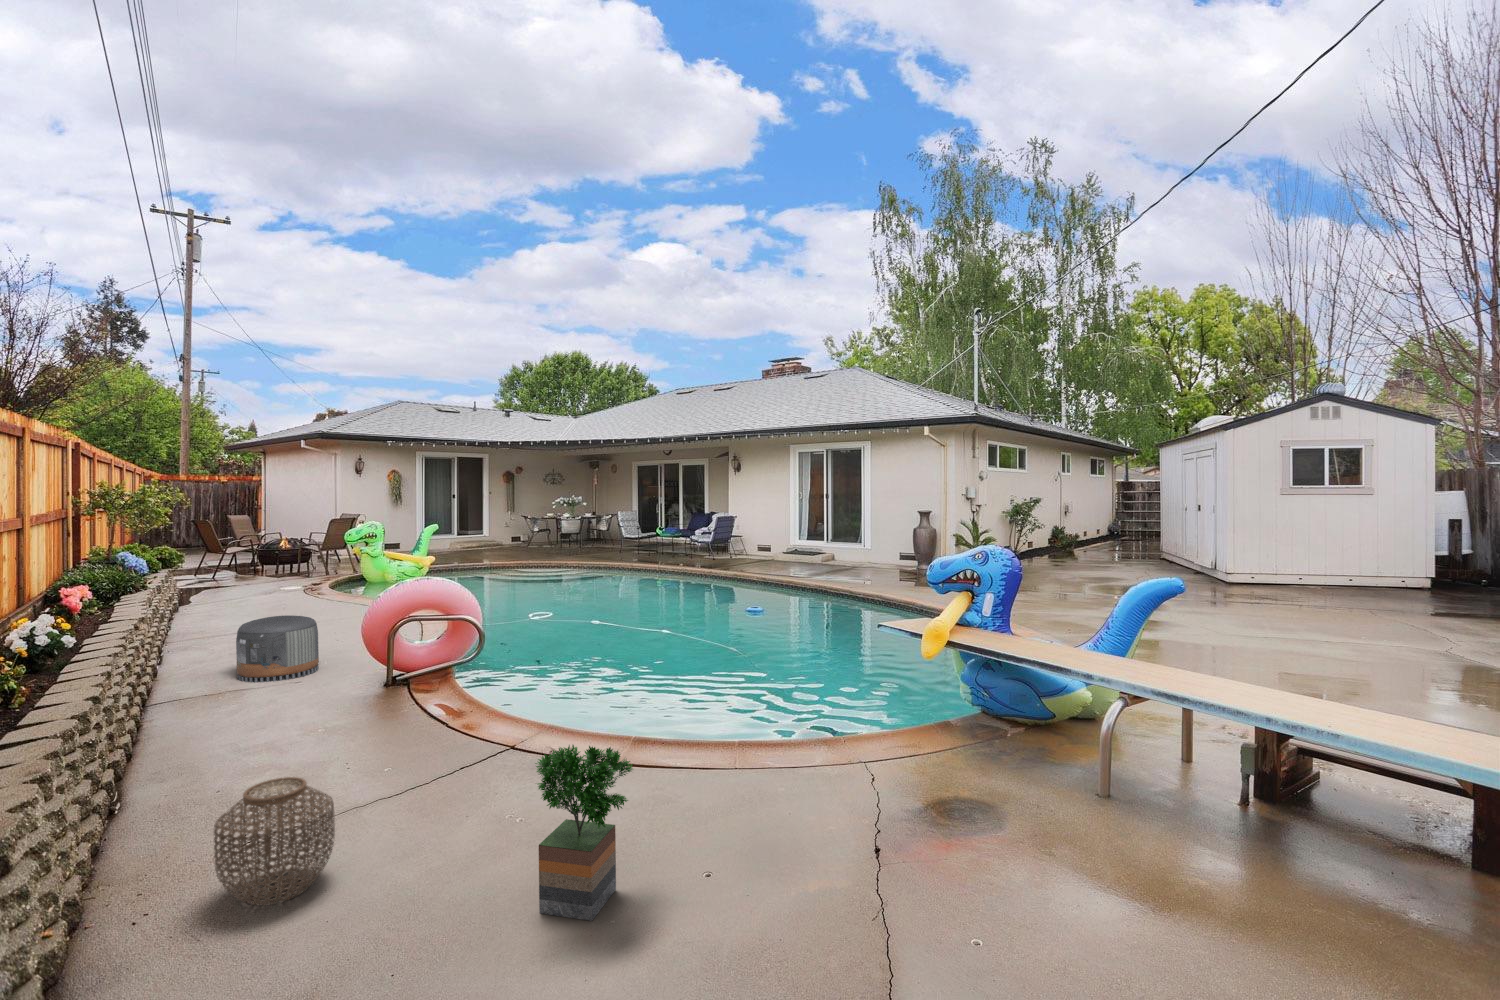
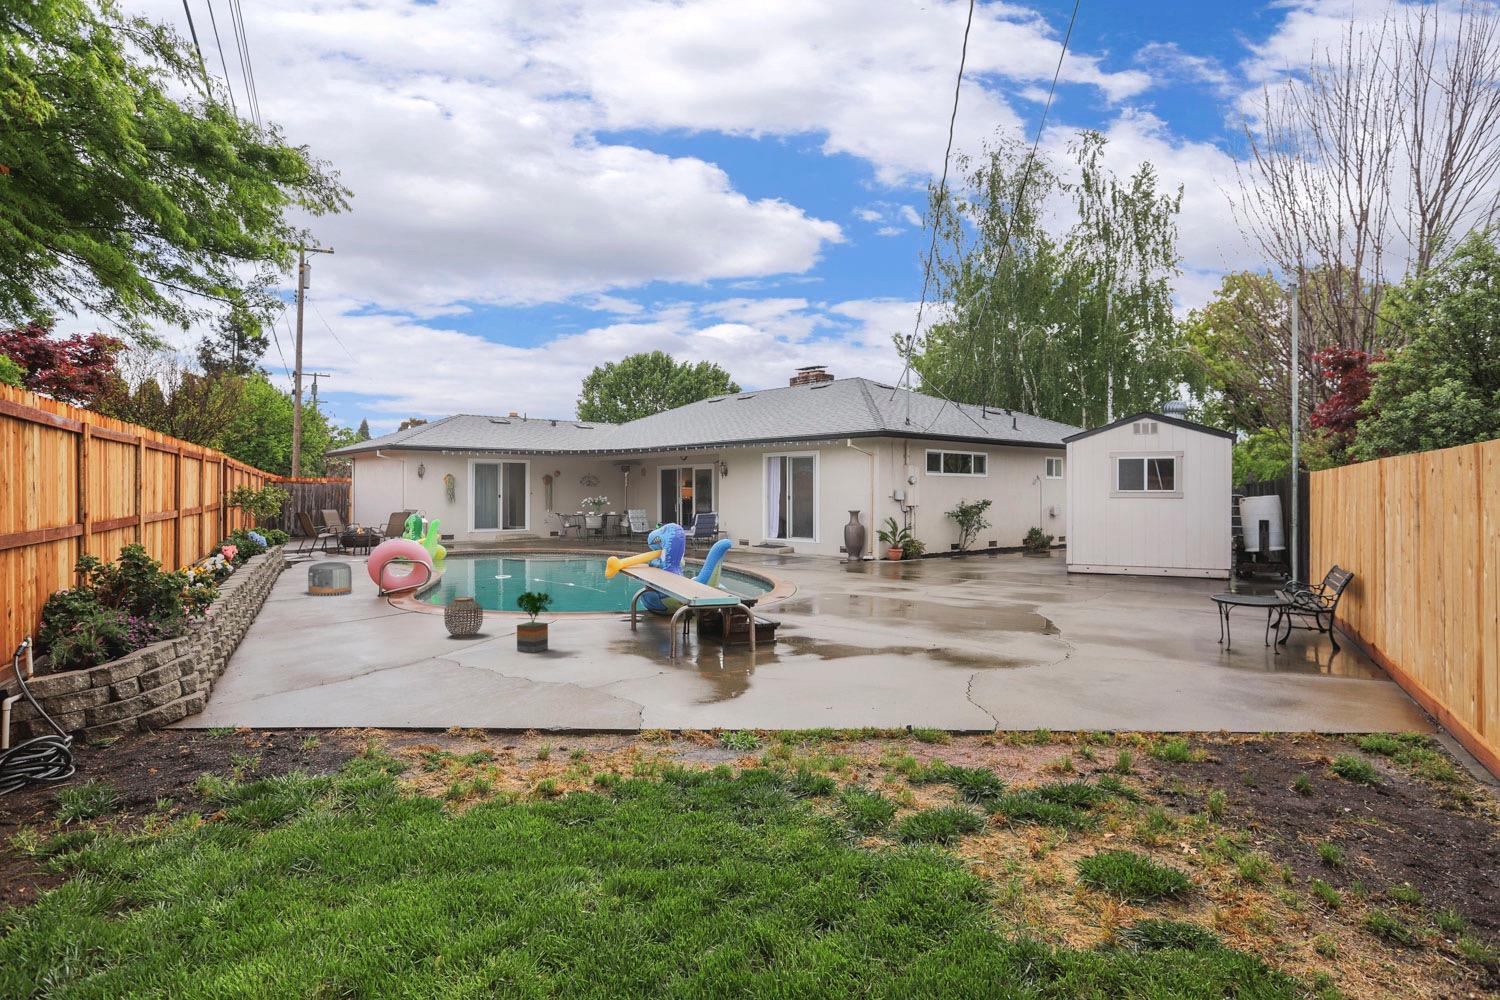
potted tree: present [535,745,633,921] -> present [517,592,553,653]
woven basket: present [214,777,335,905] -> present [444,597,483,637]

